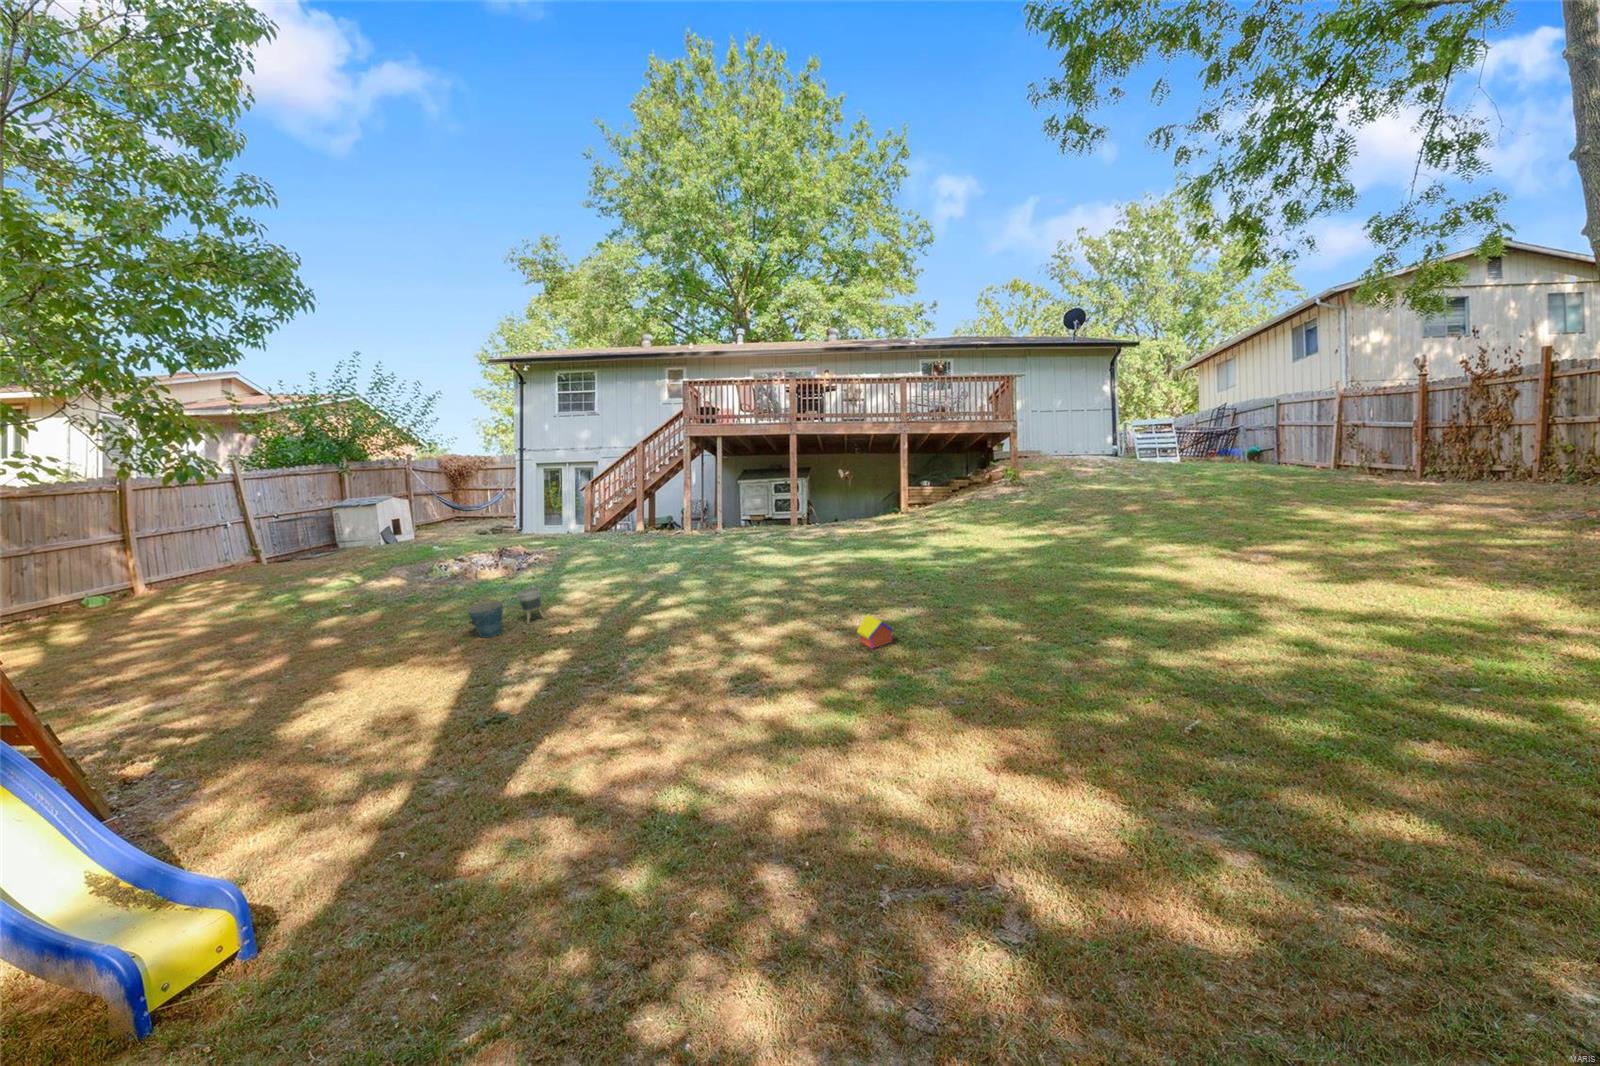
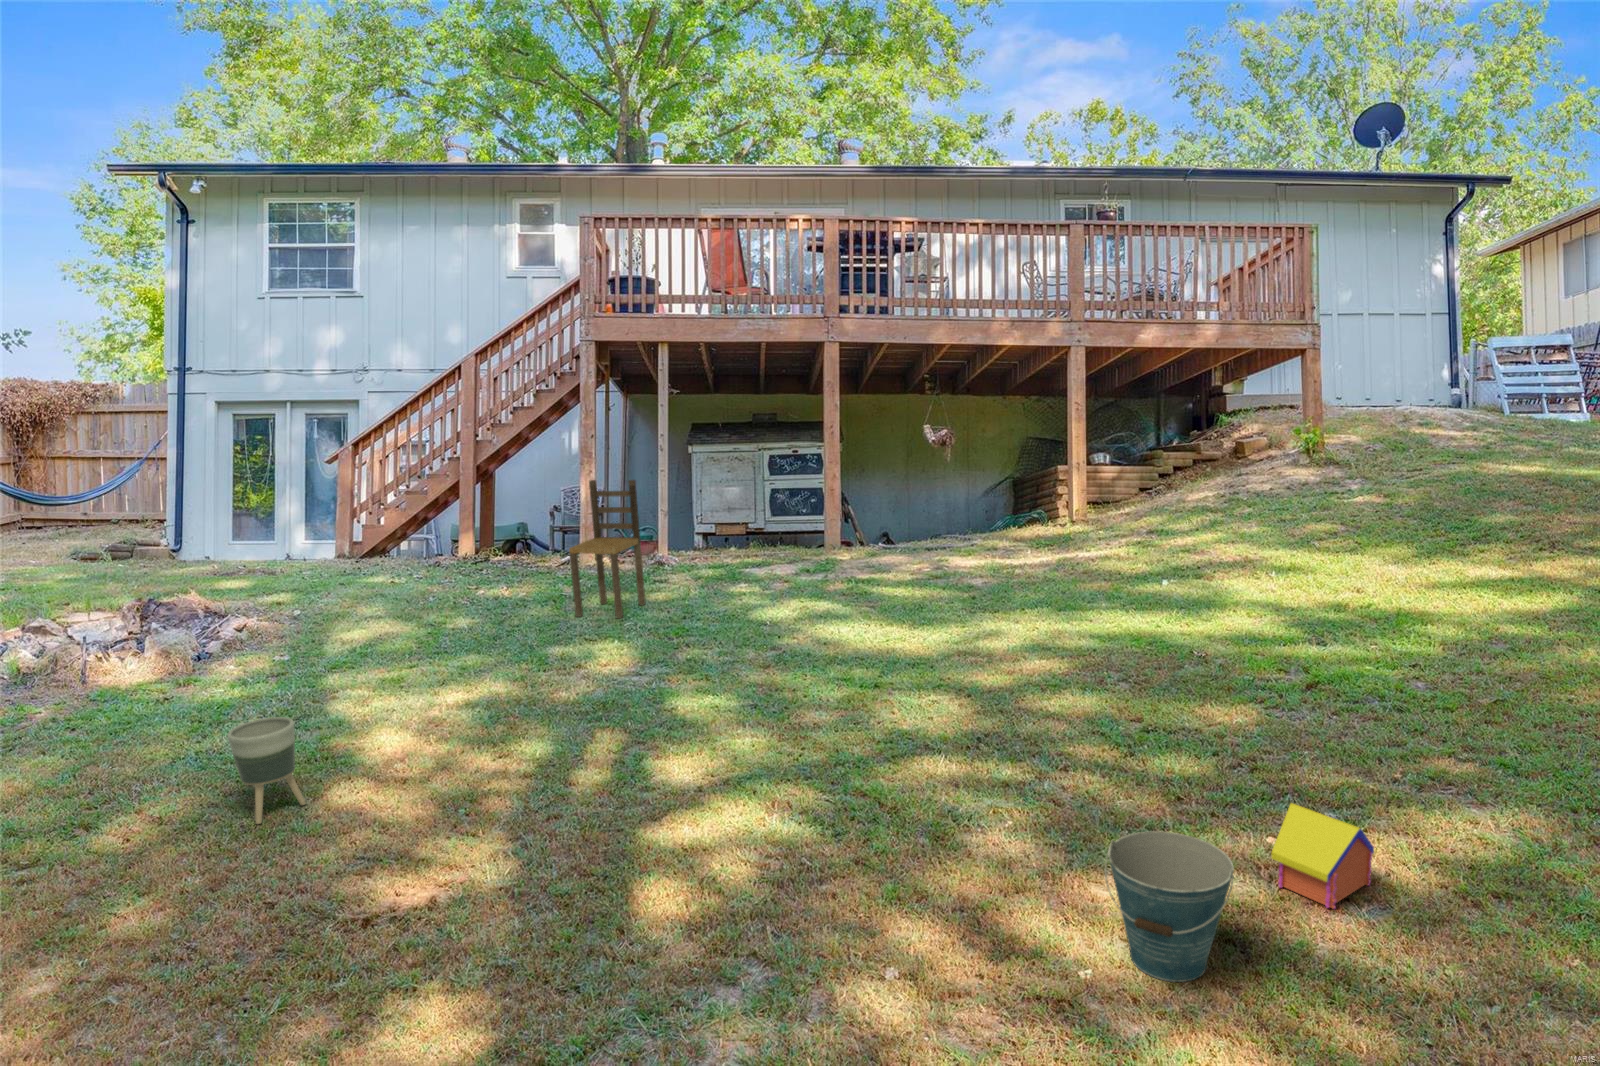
chair: none [665,498,699,555] -> present [569,480,646,618]
bucket: present [467,601,503,638] -> present [1105,831,1234,982]

